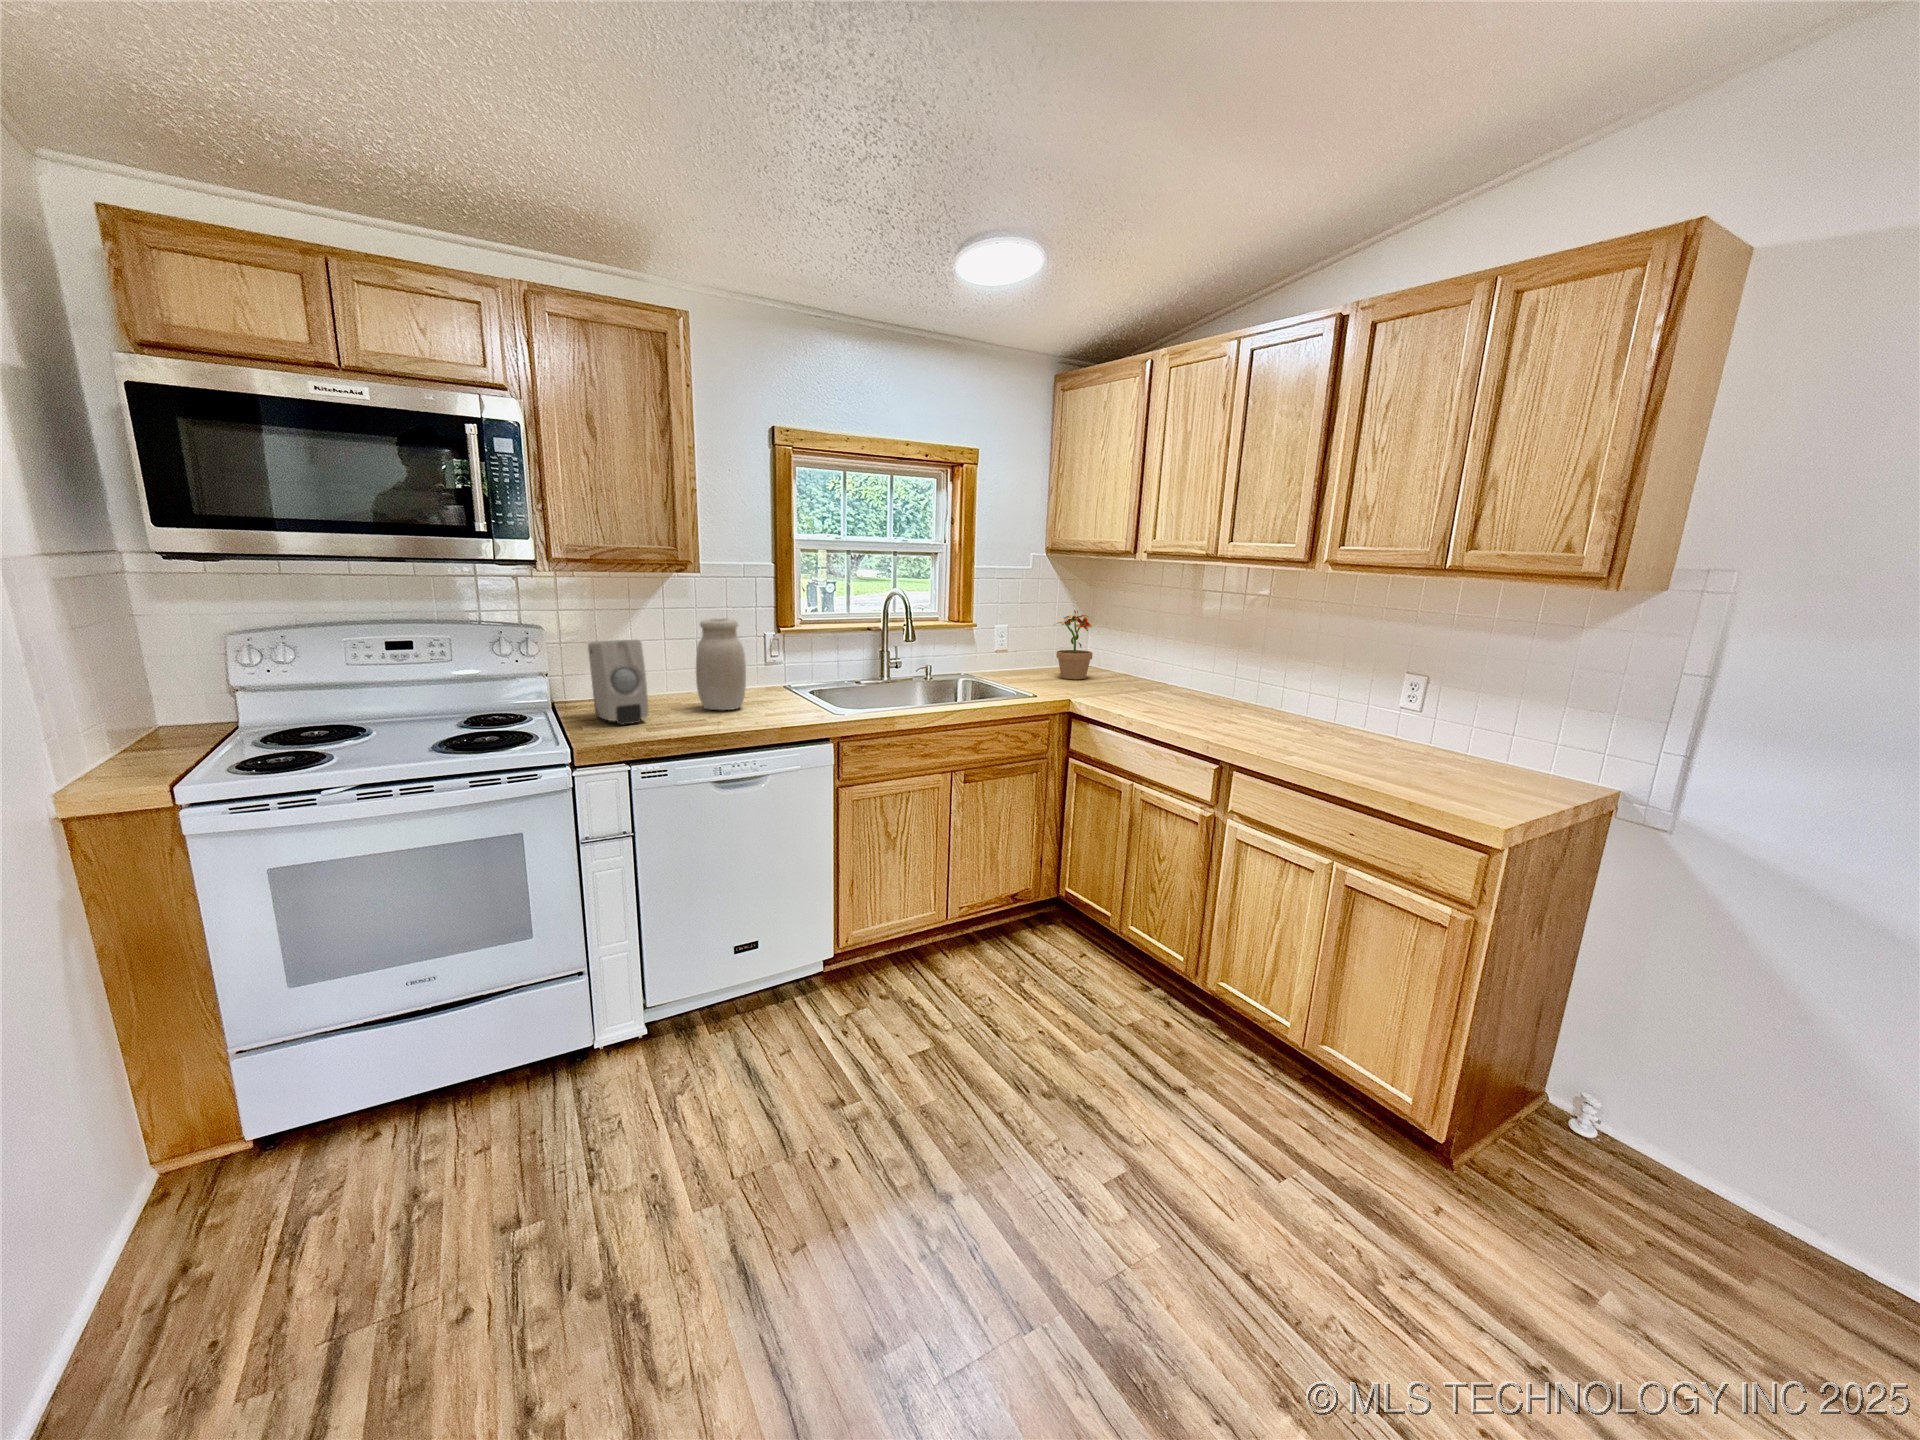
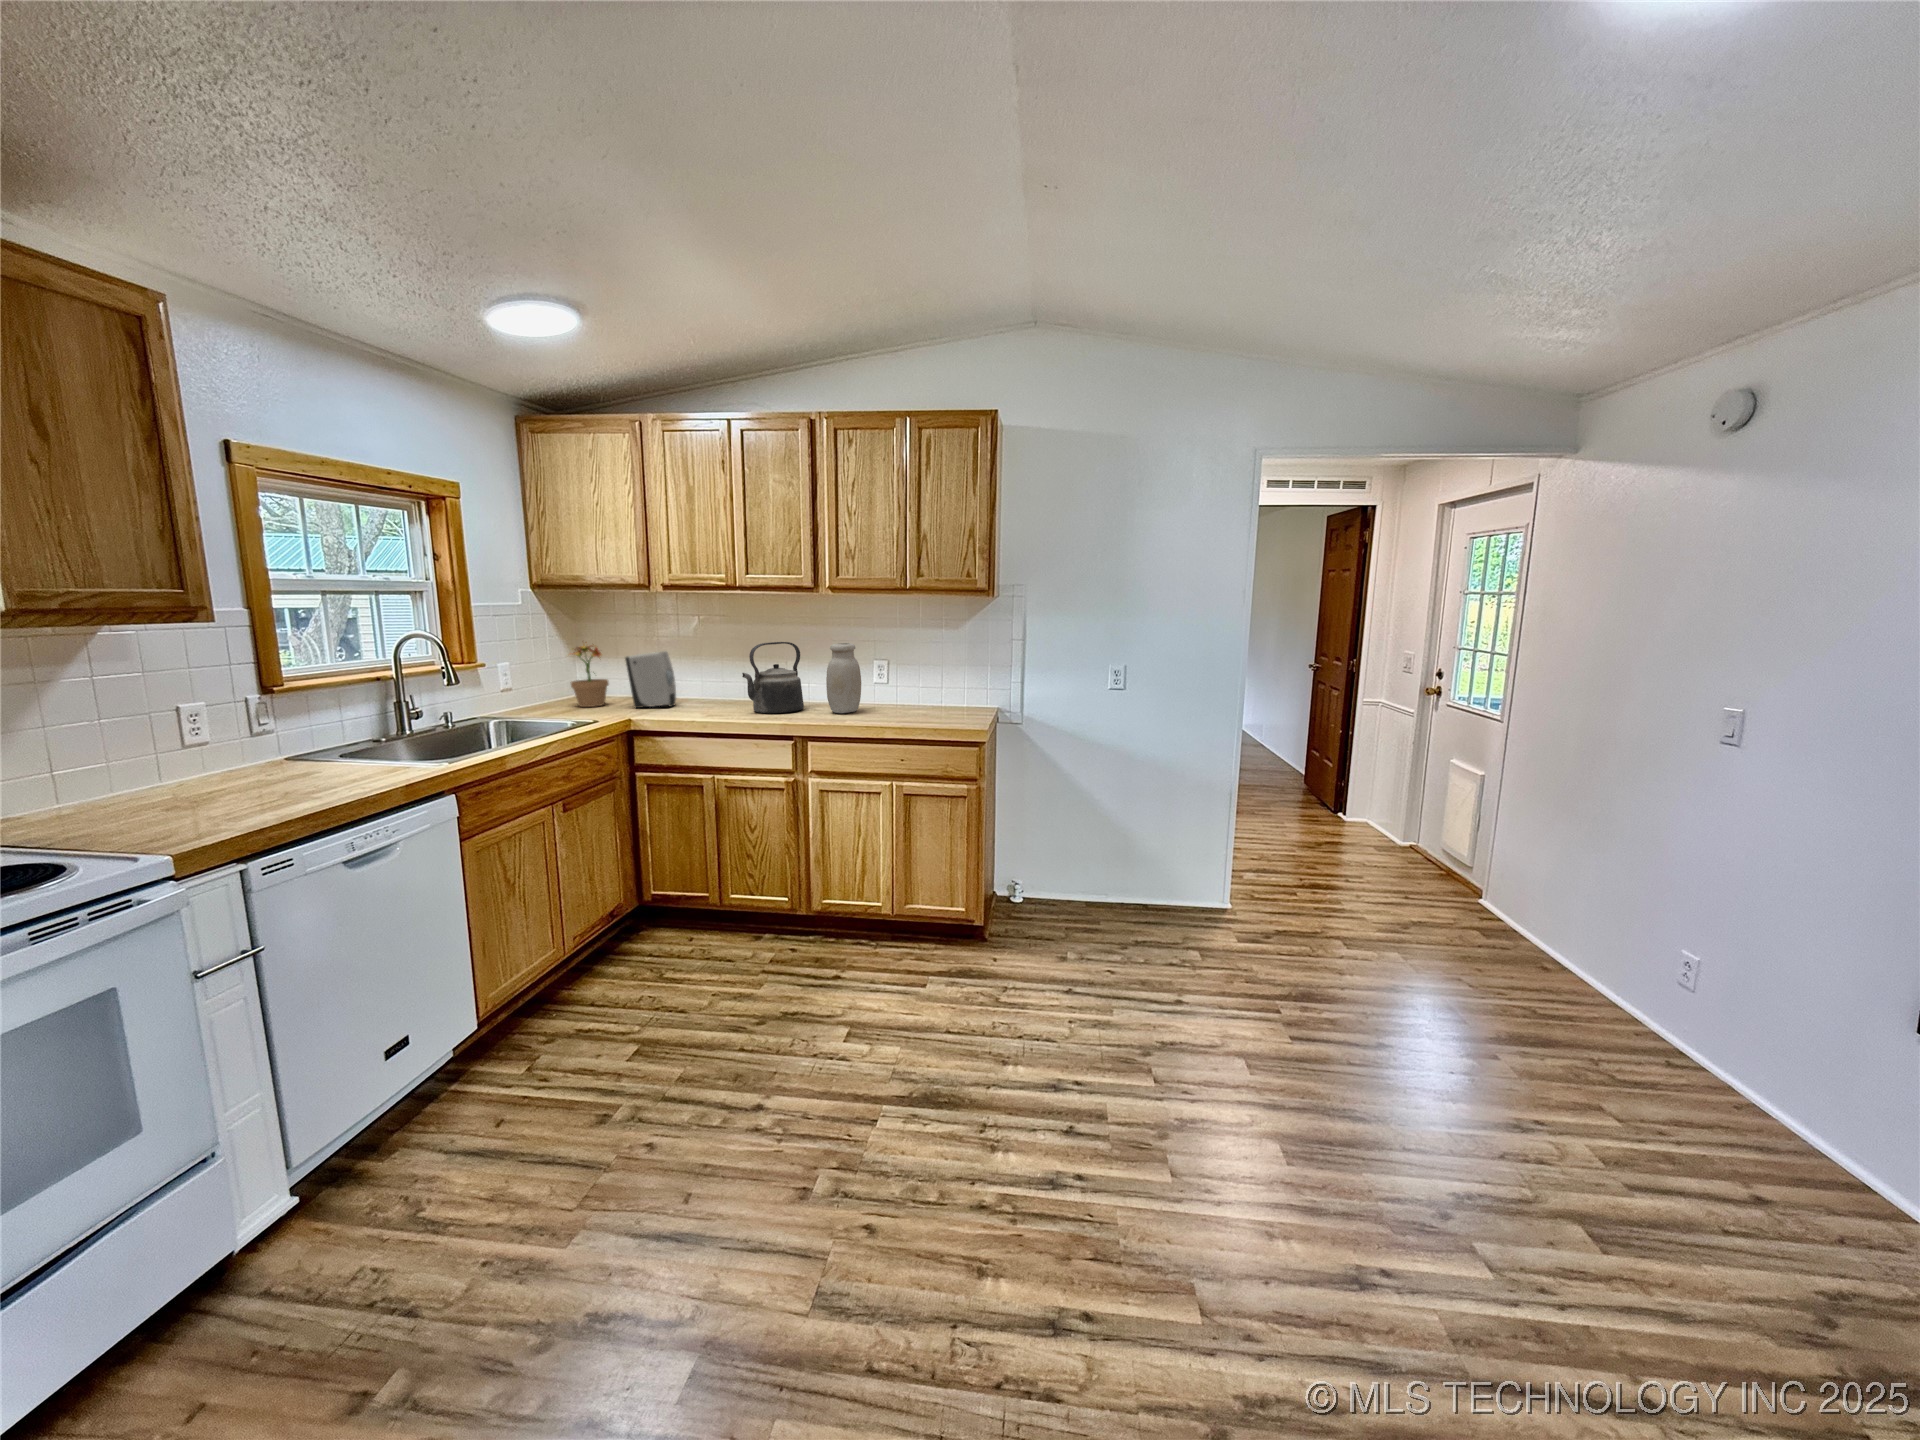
jar: present [696,618,746,710] -> present [826,643,861,713]
kettle: none [1192,632,1282,726] -> present [742,642,804,713]
soap dispenser: present [588,640,648,725] -> present [625,651,676,708]

